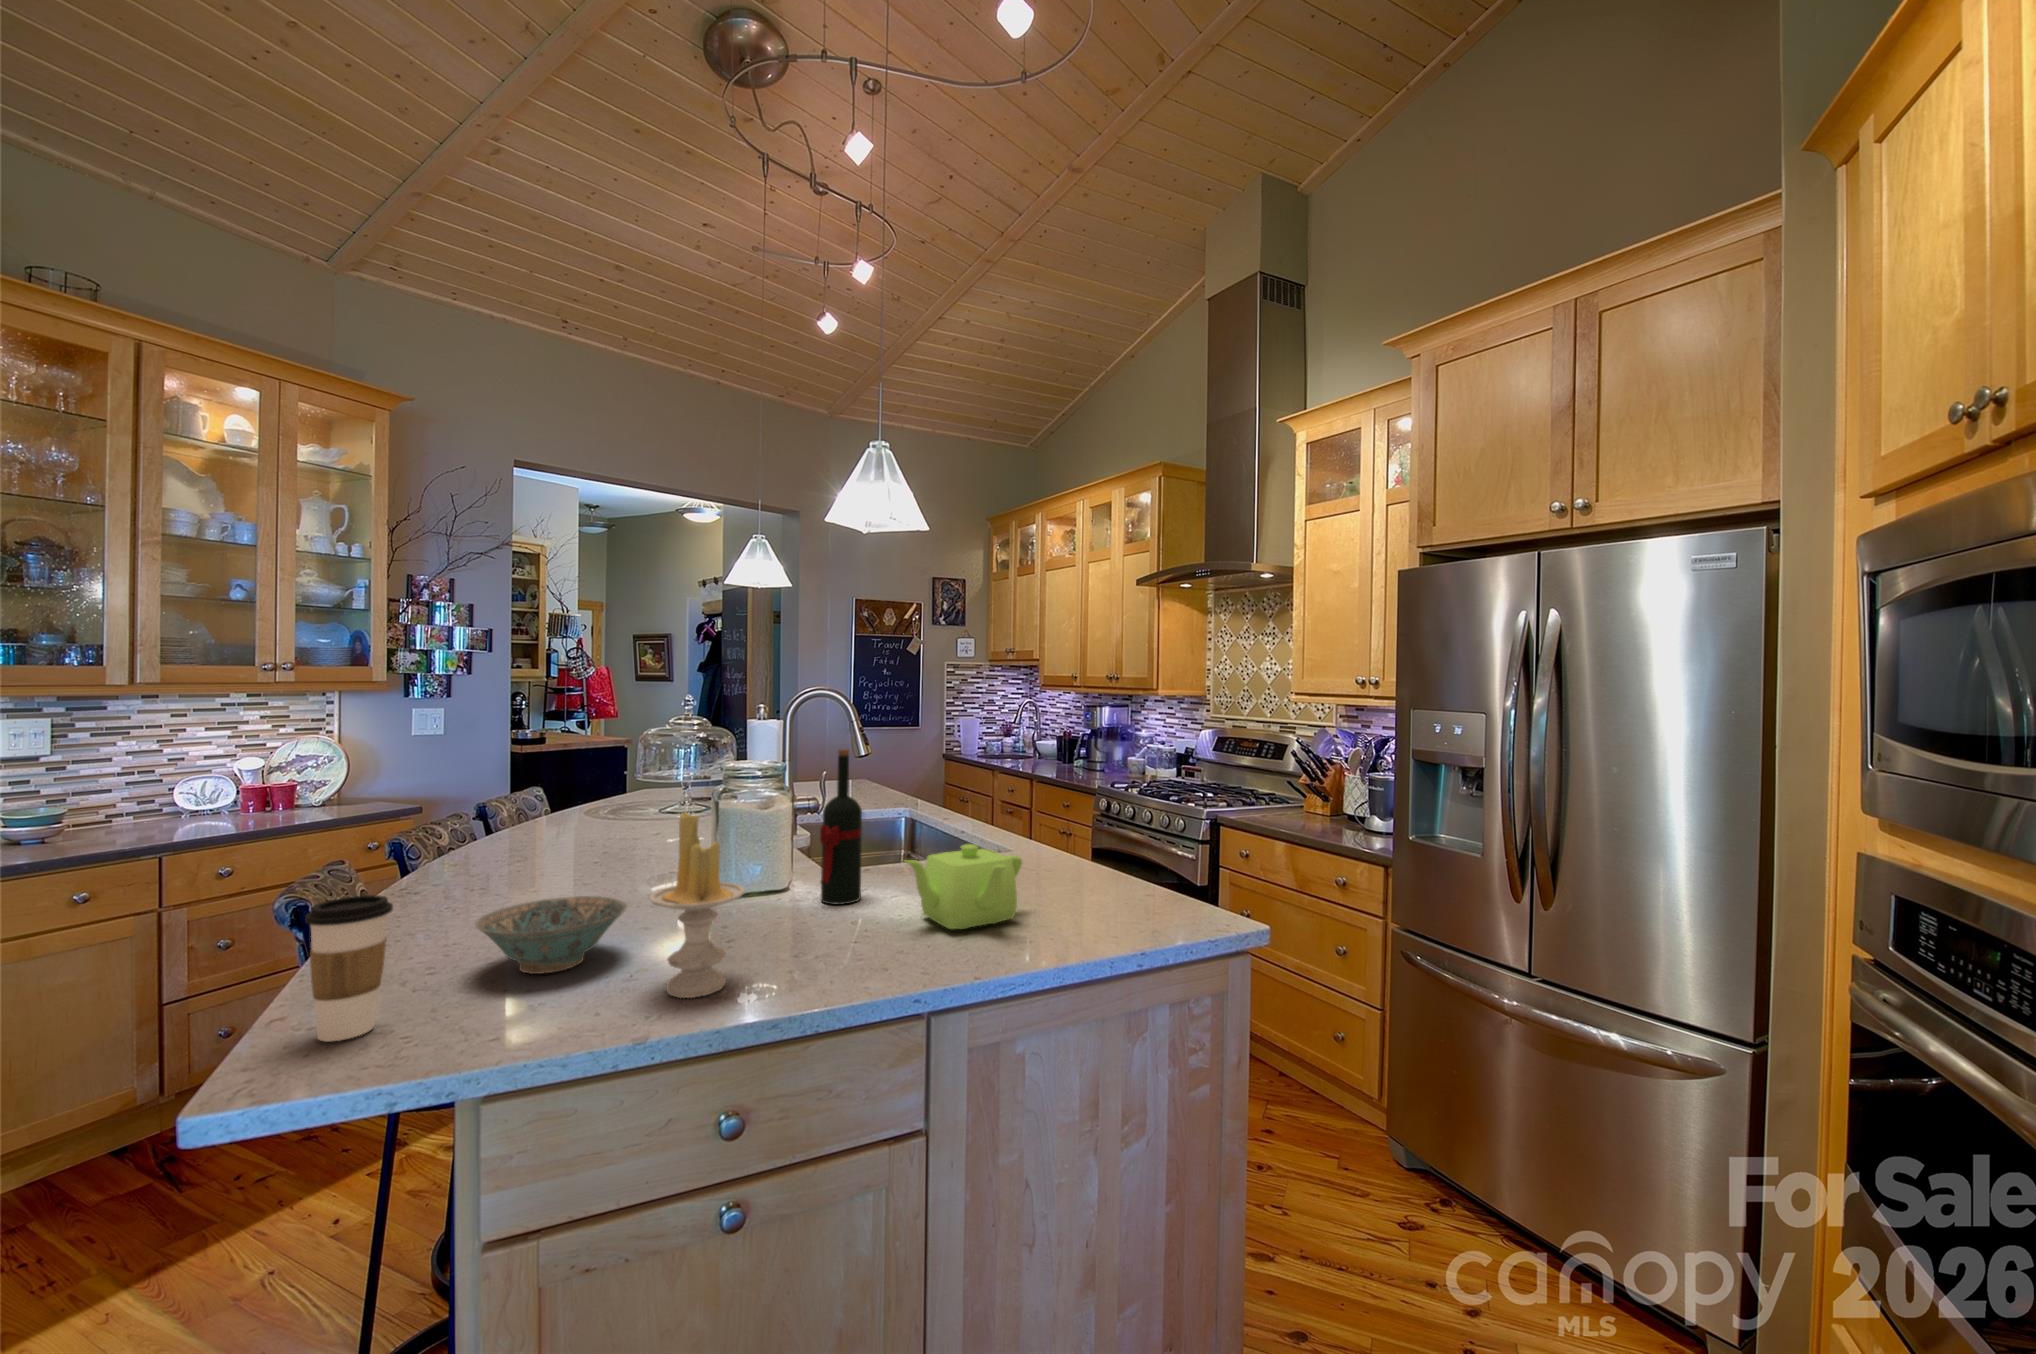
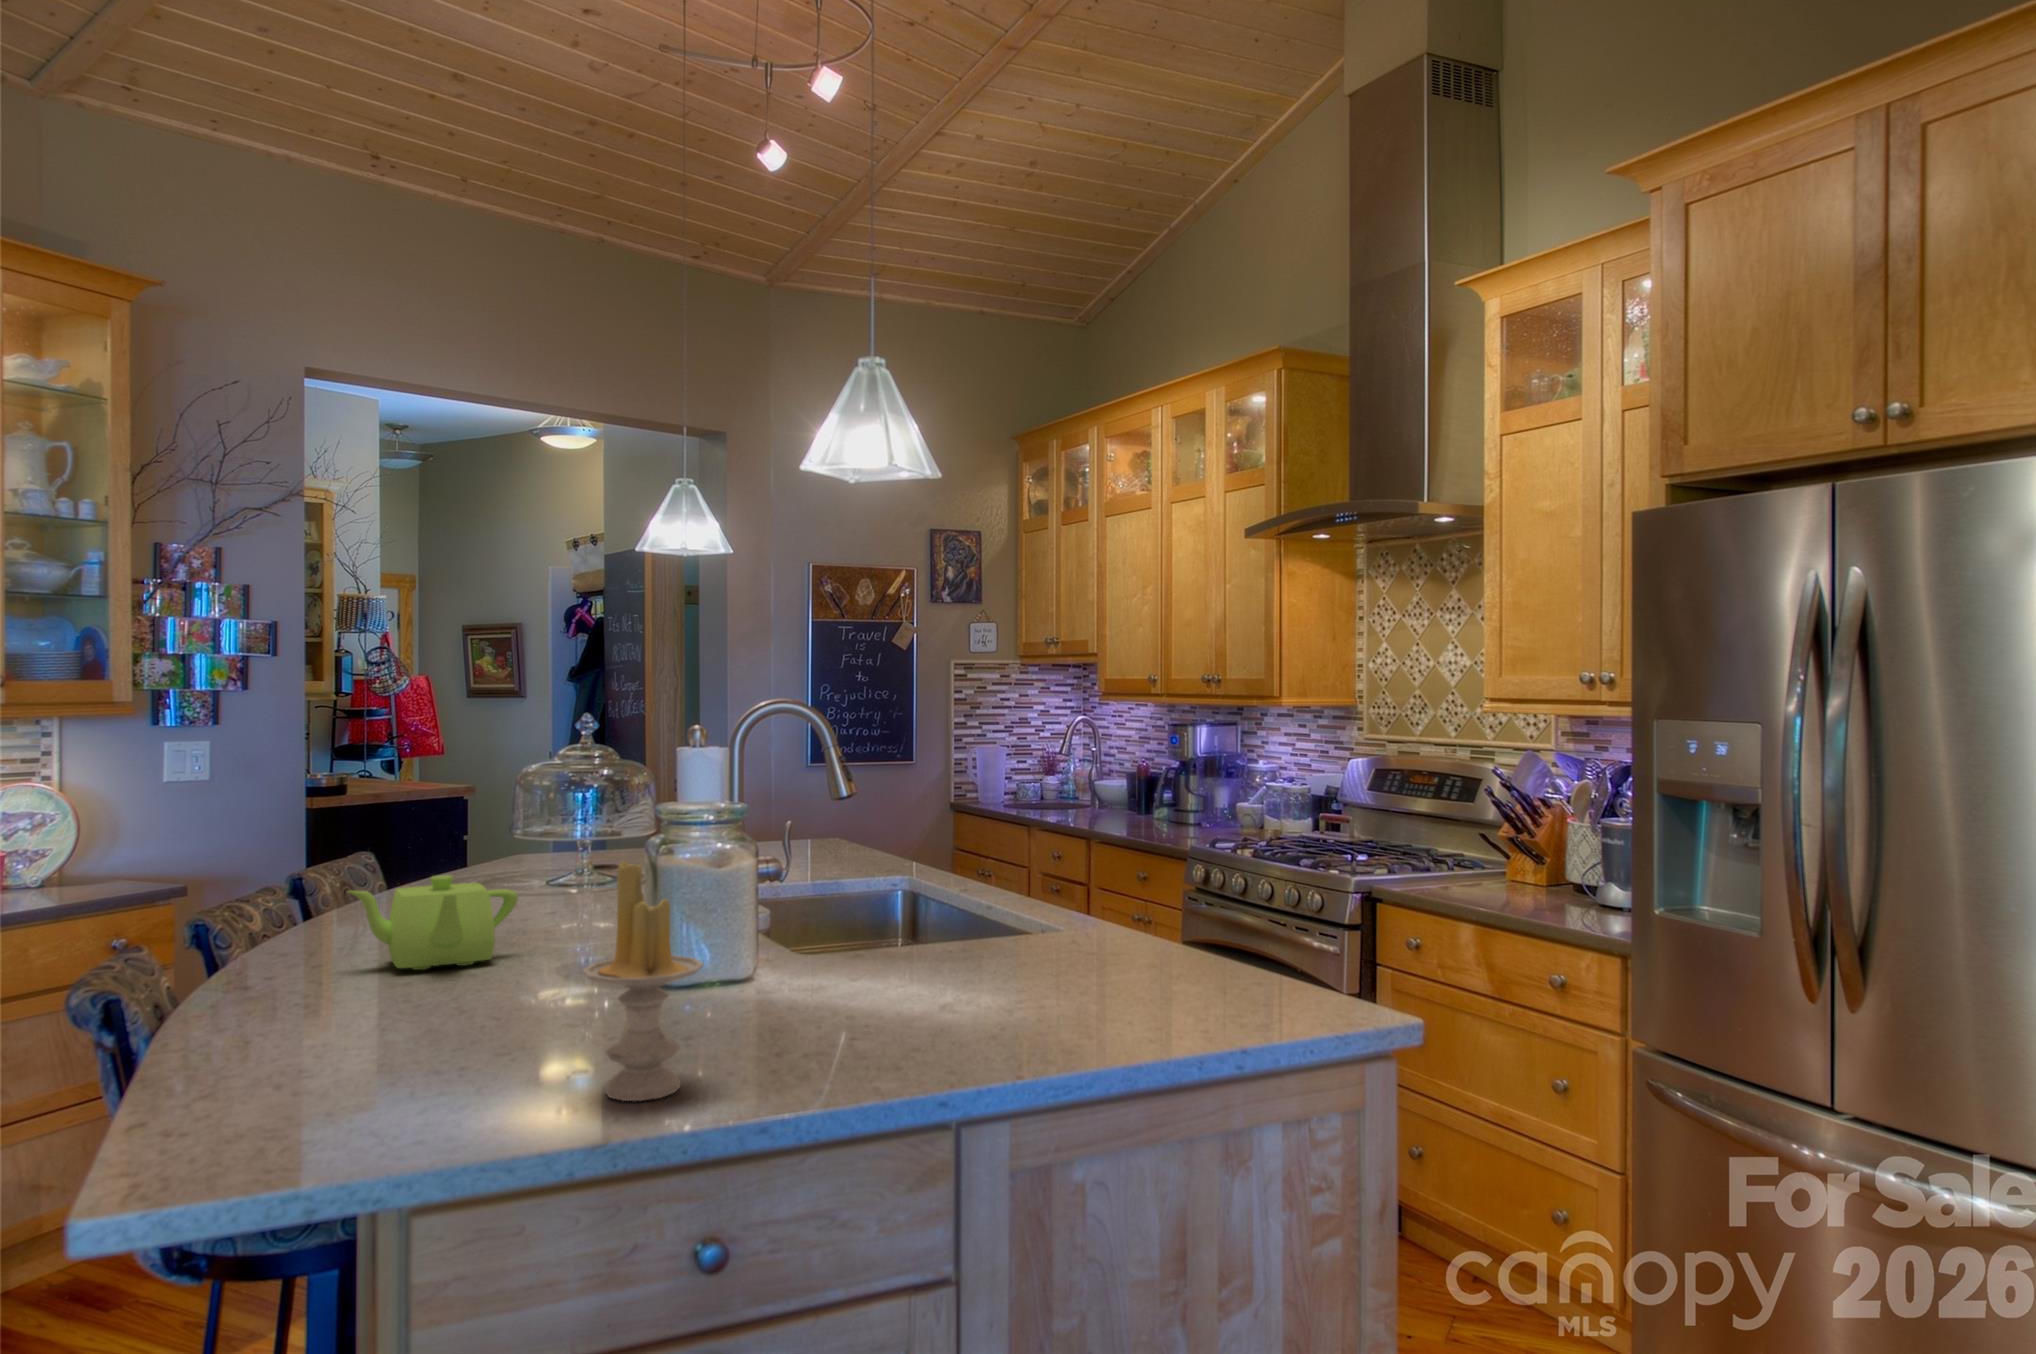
wine bottle: present [820,749,862,904] -> none [788,783,845,999]
teapot: present [904,844,1022,929] -> present [349,875,518,970]
coffee cup: present [305,895,393,1042] -> none [175,965,273,1143]
ceramic bowl: present [475,896,627,974] -> none [355,980,543,1076]

